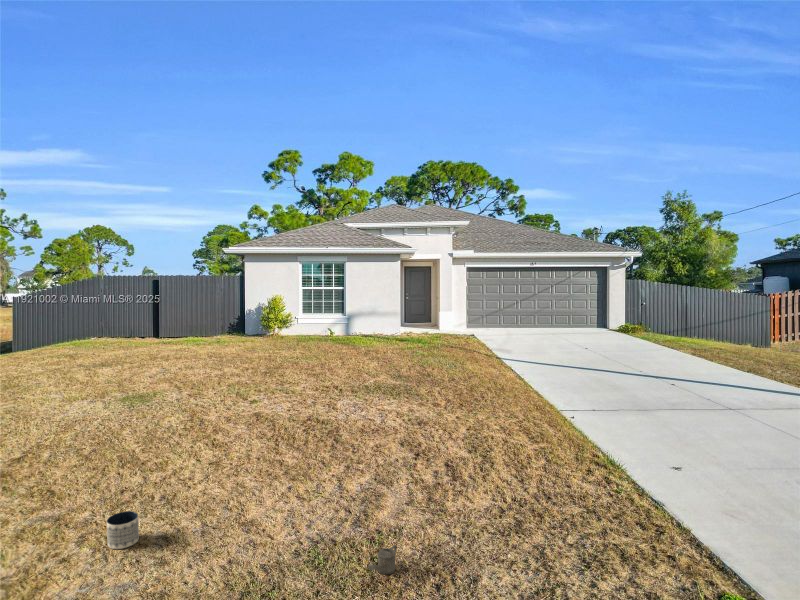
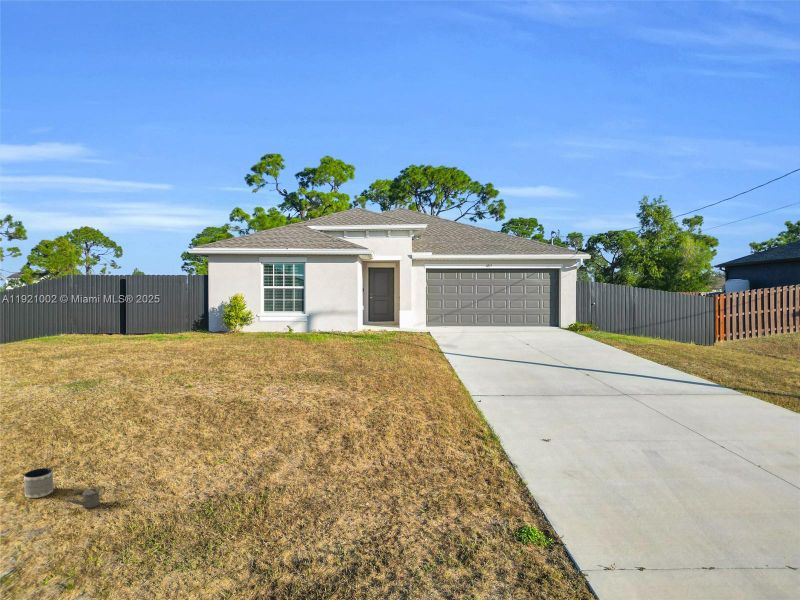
watering can: present [369,545,397,575] -> present [65,487,106,509]

